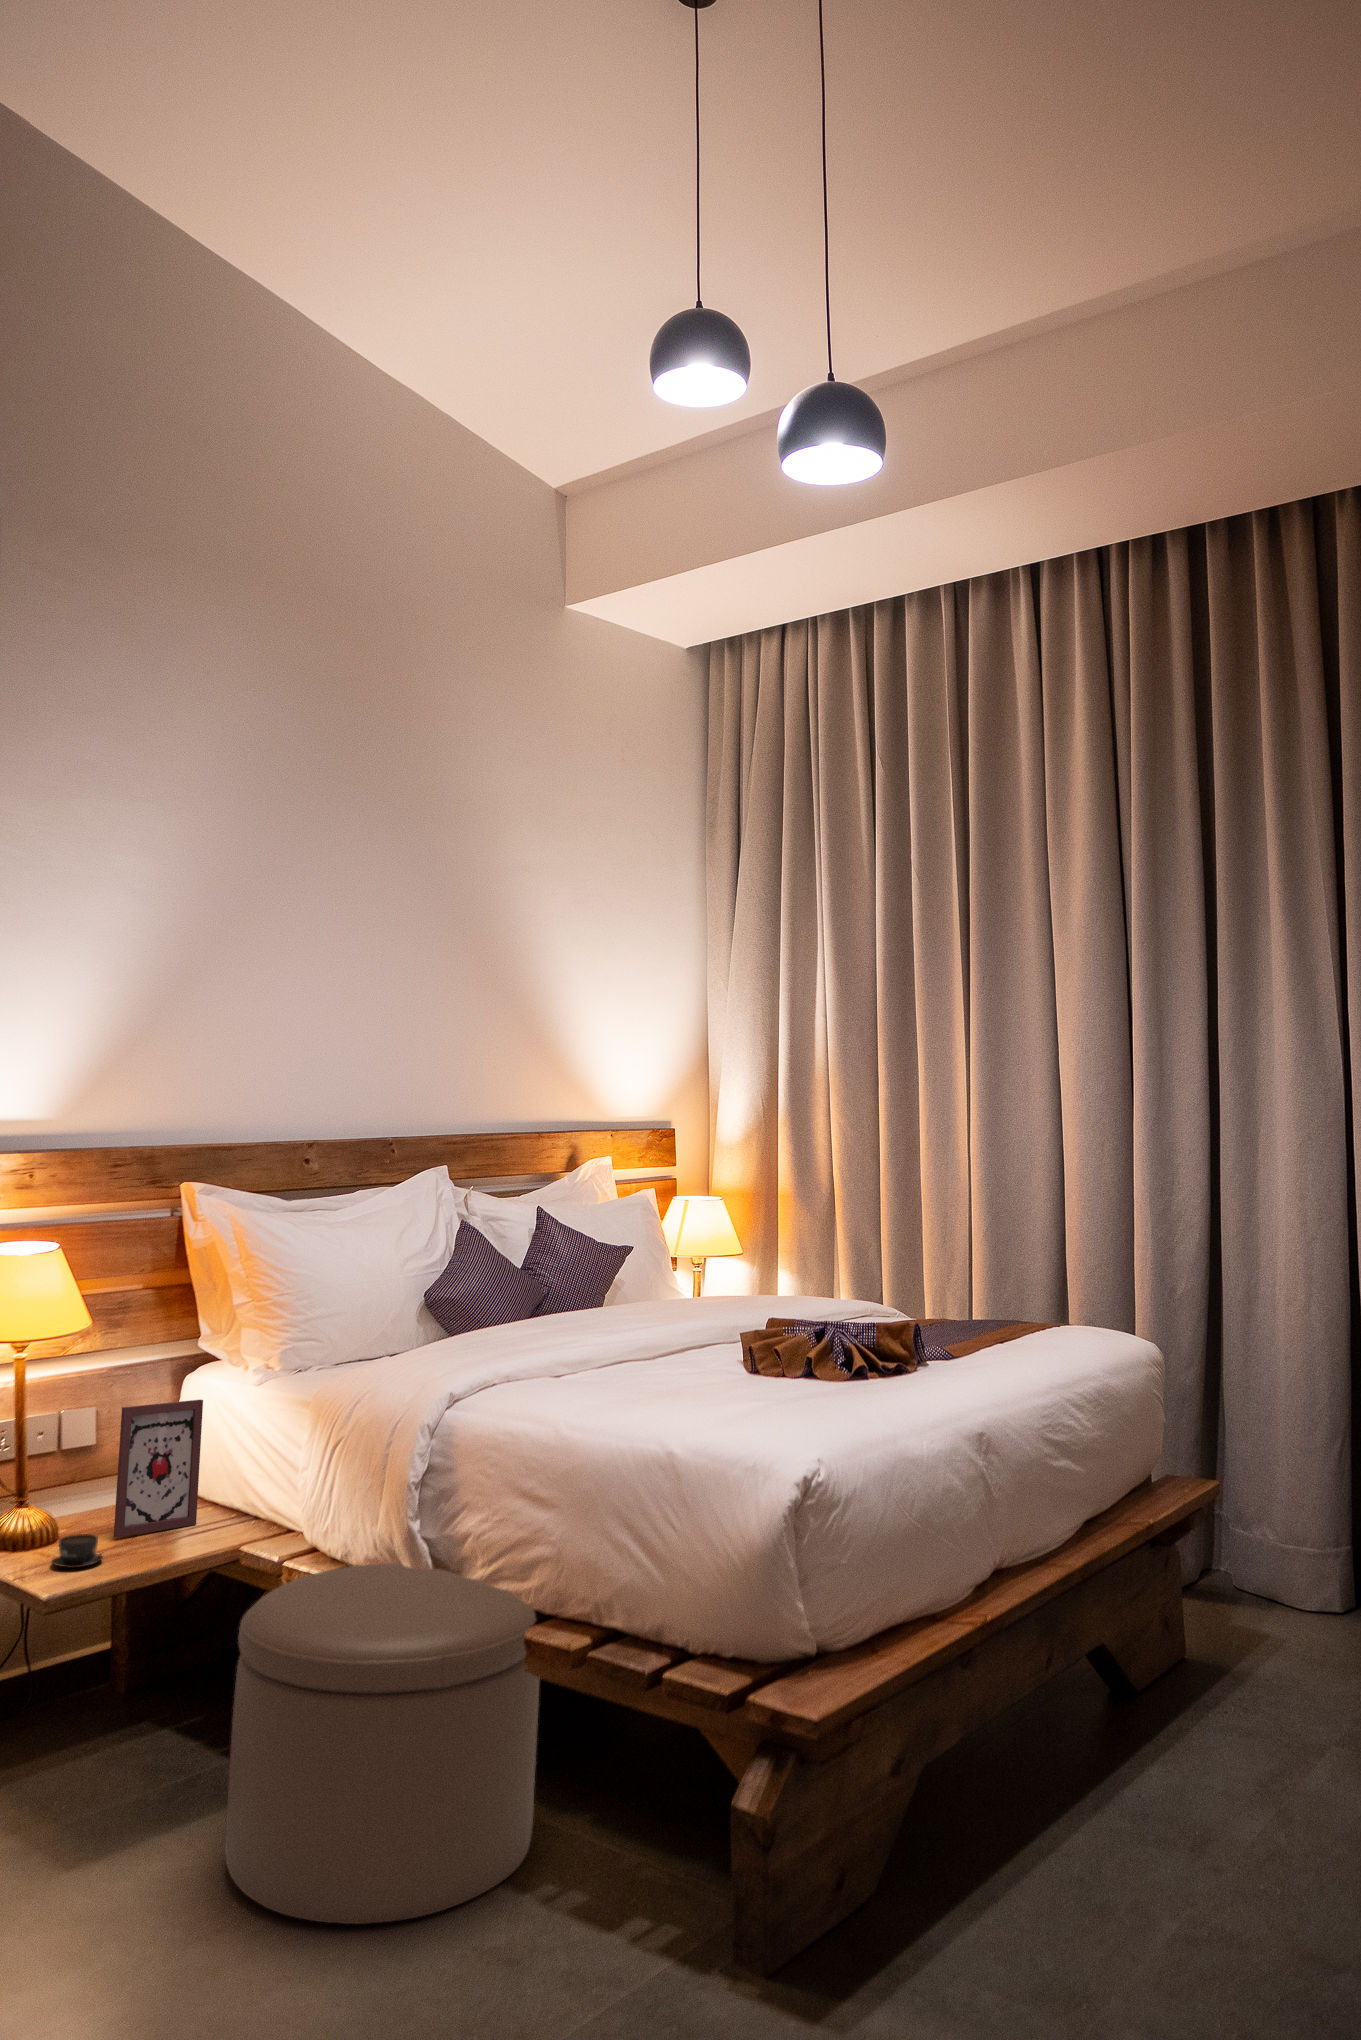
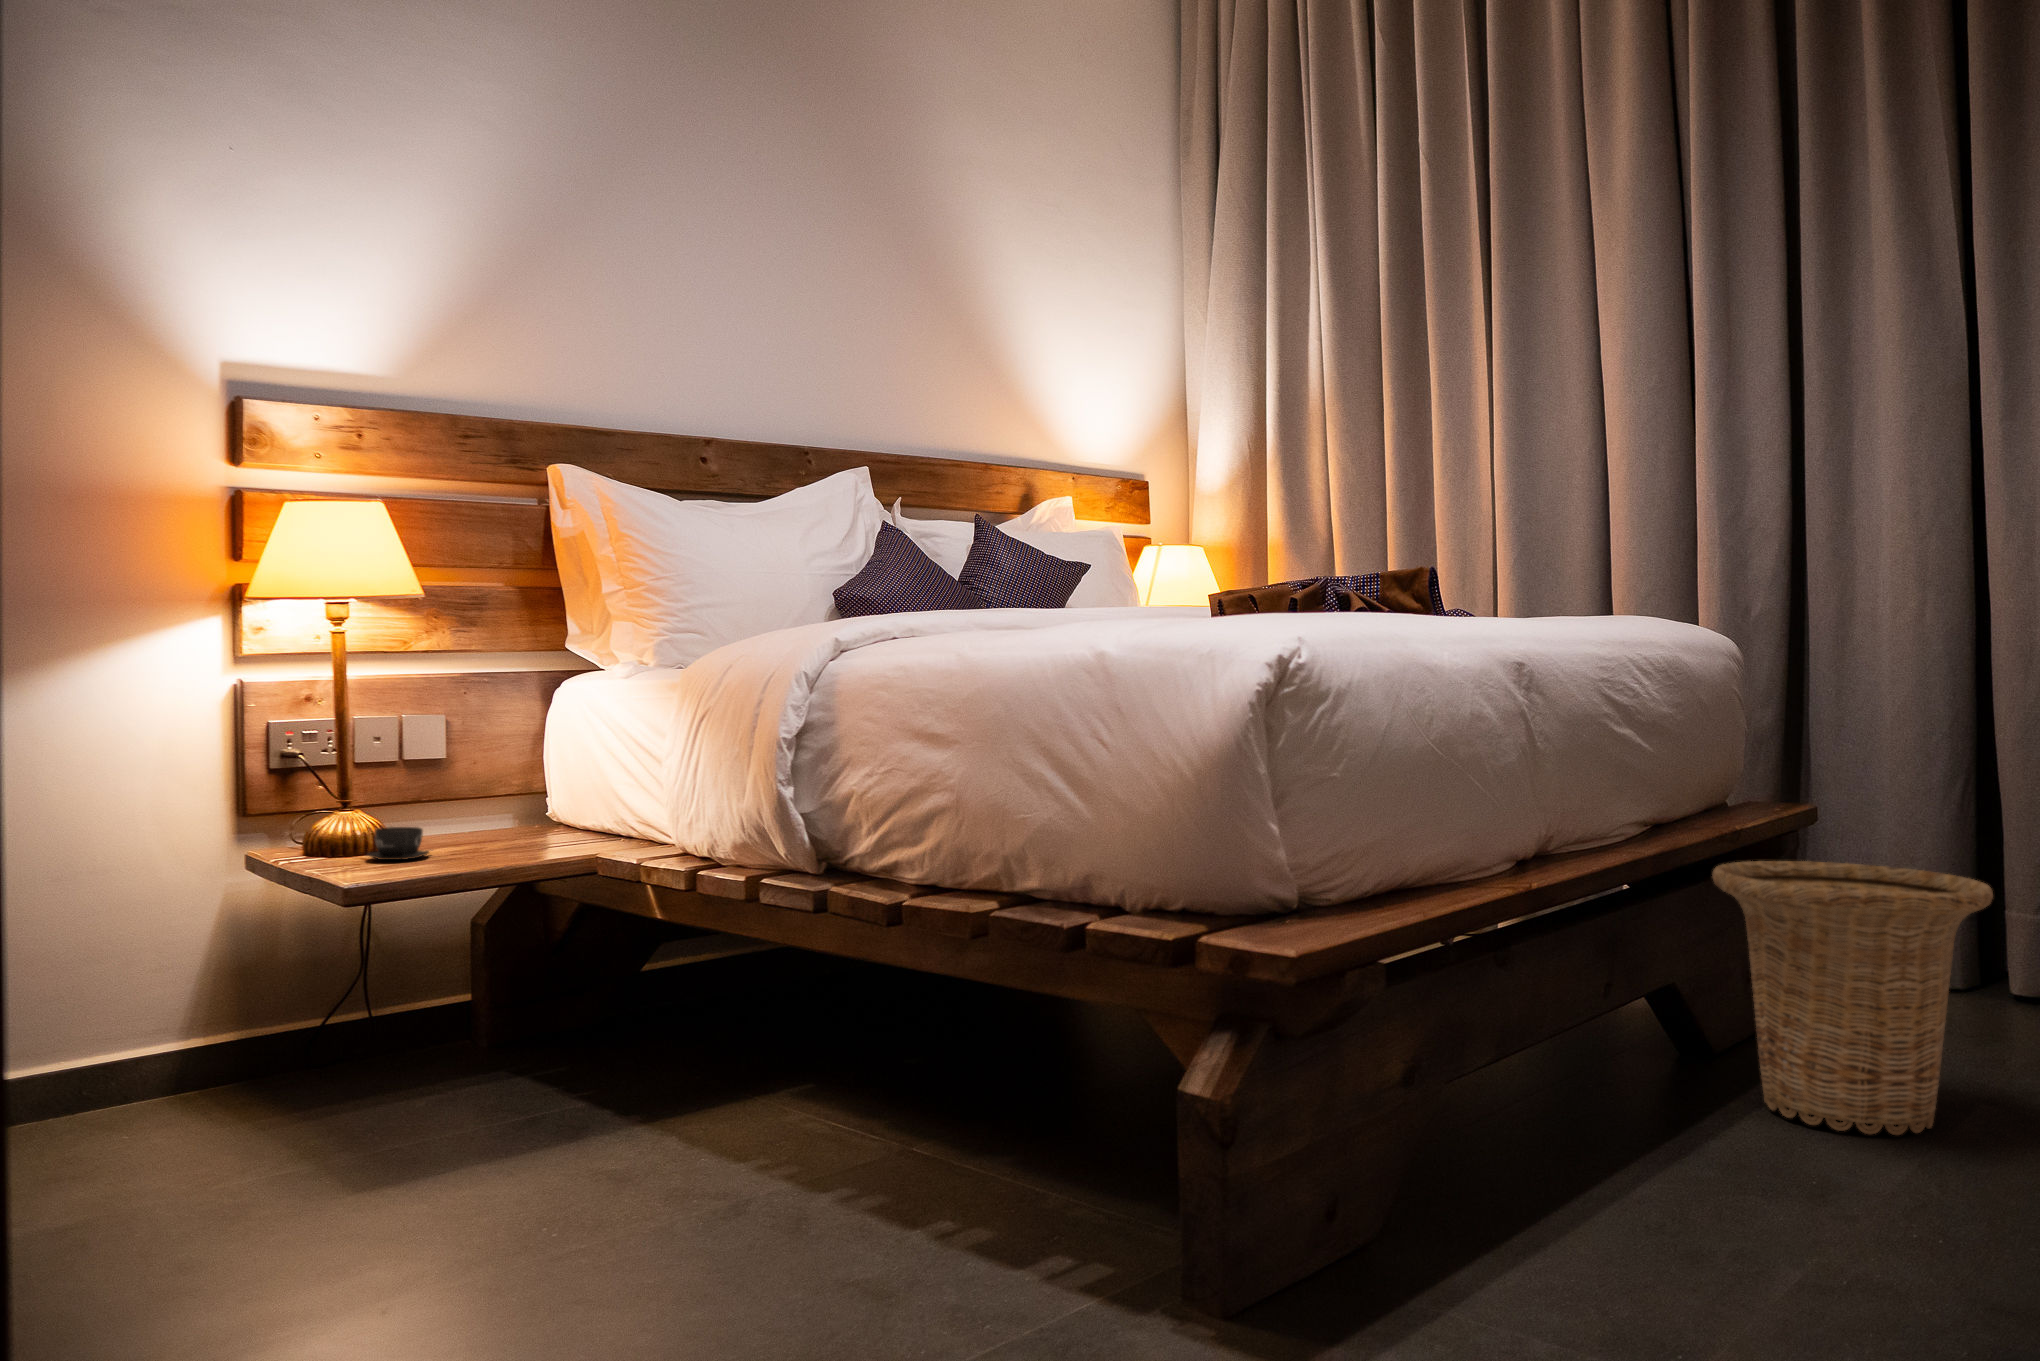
picture frame: present [114,1400,203,1537] -> none [454,691,559,842]
basket: none [1123,1554,1319,1789] -> present [1712,861,1993,1135]
ottoman: present [225,1563,539,1924] -> none [546,847,941,1243]

